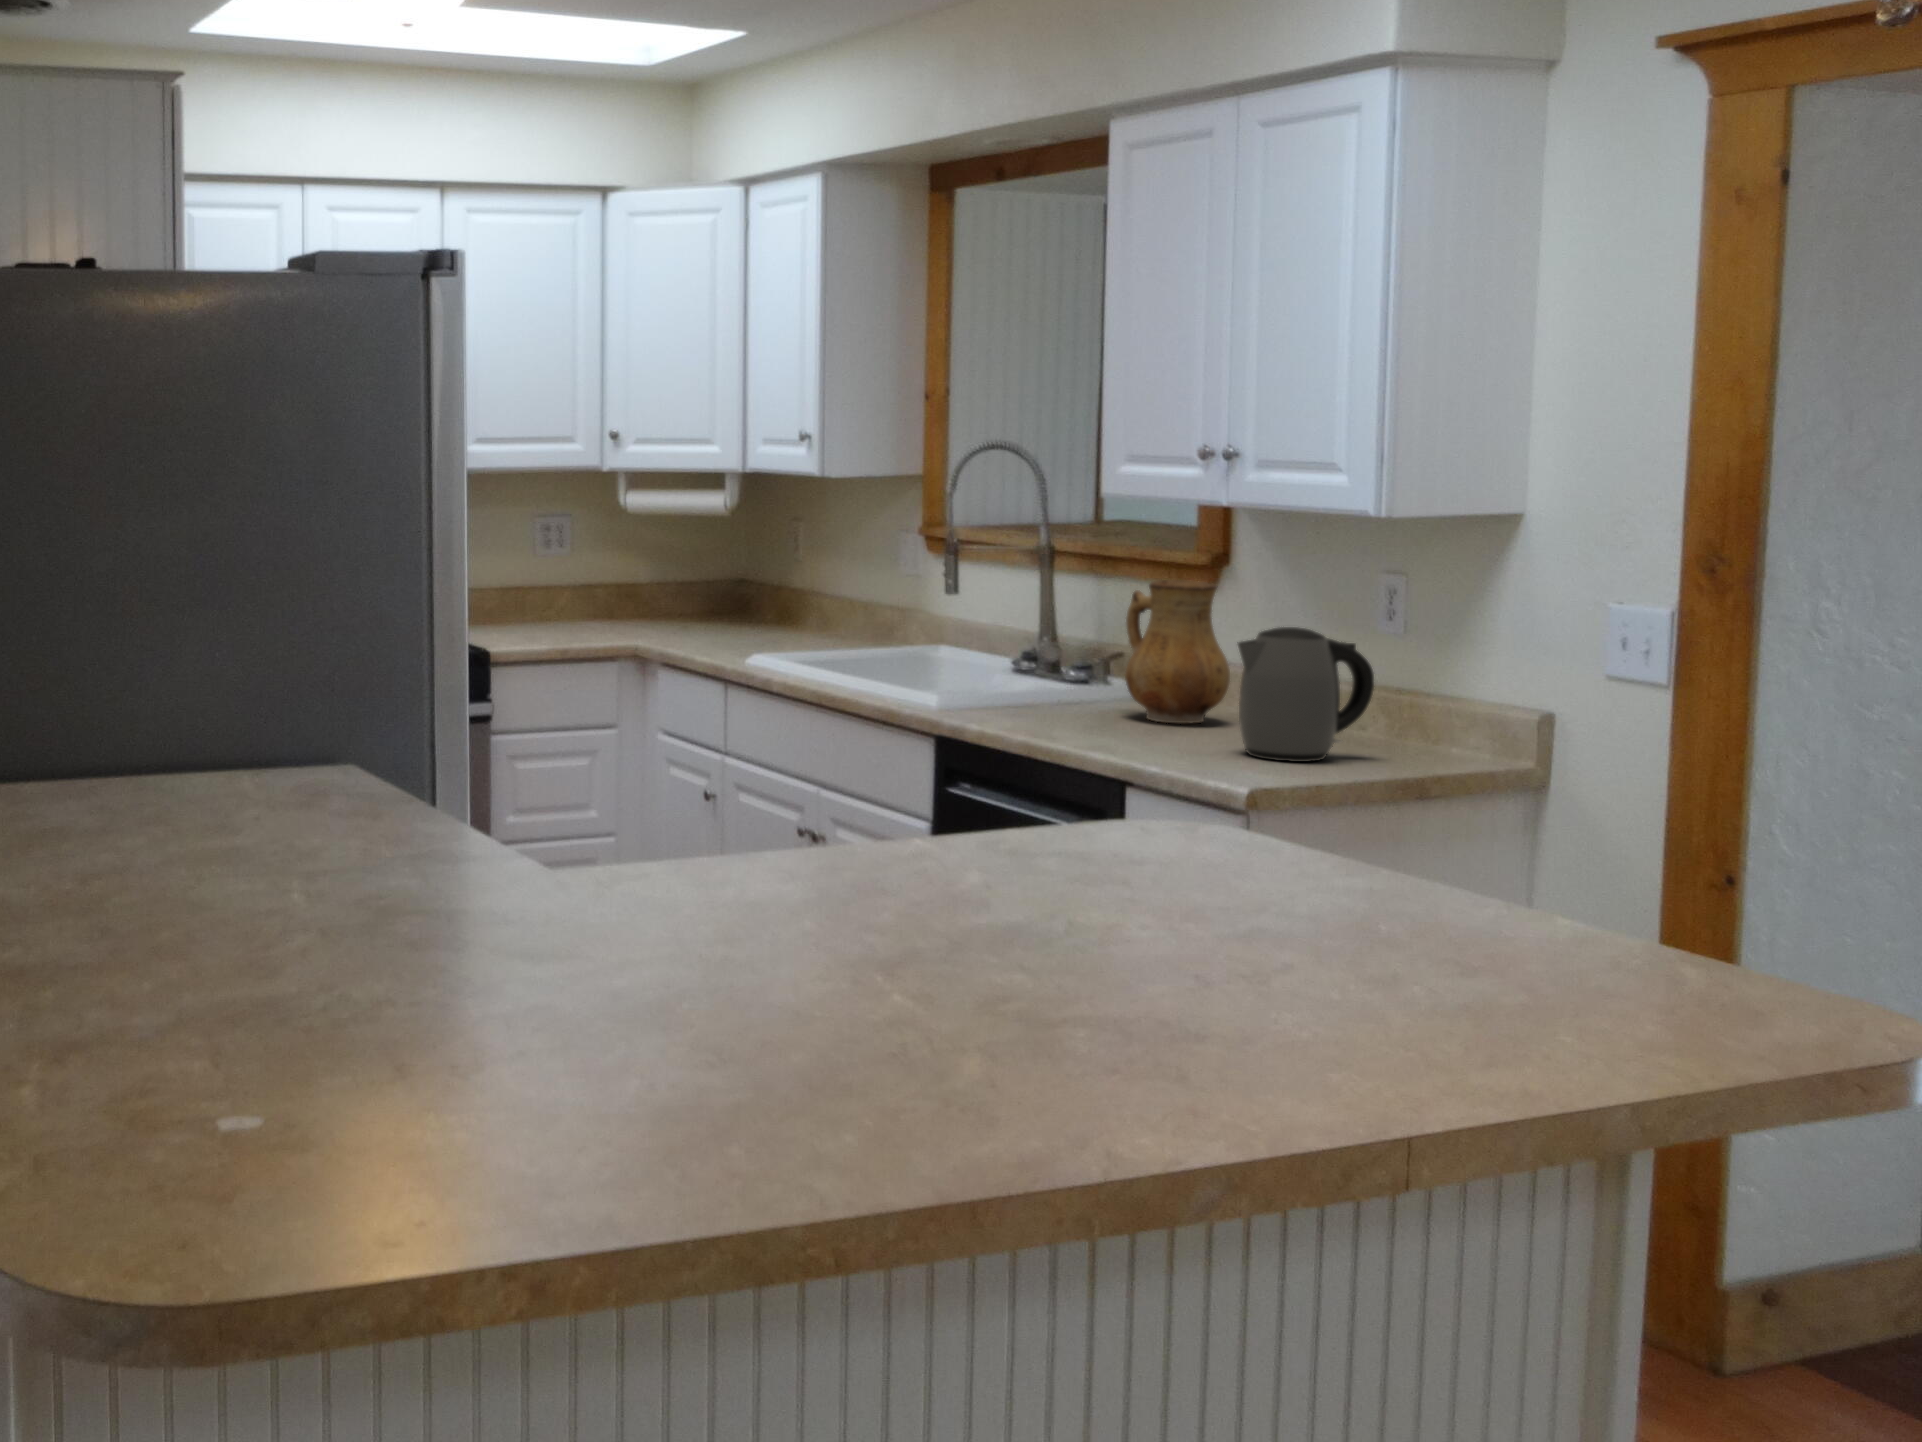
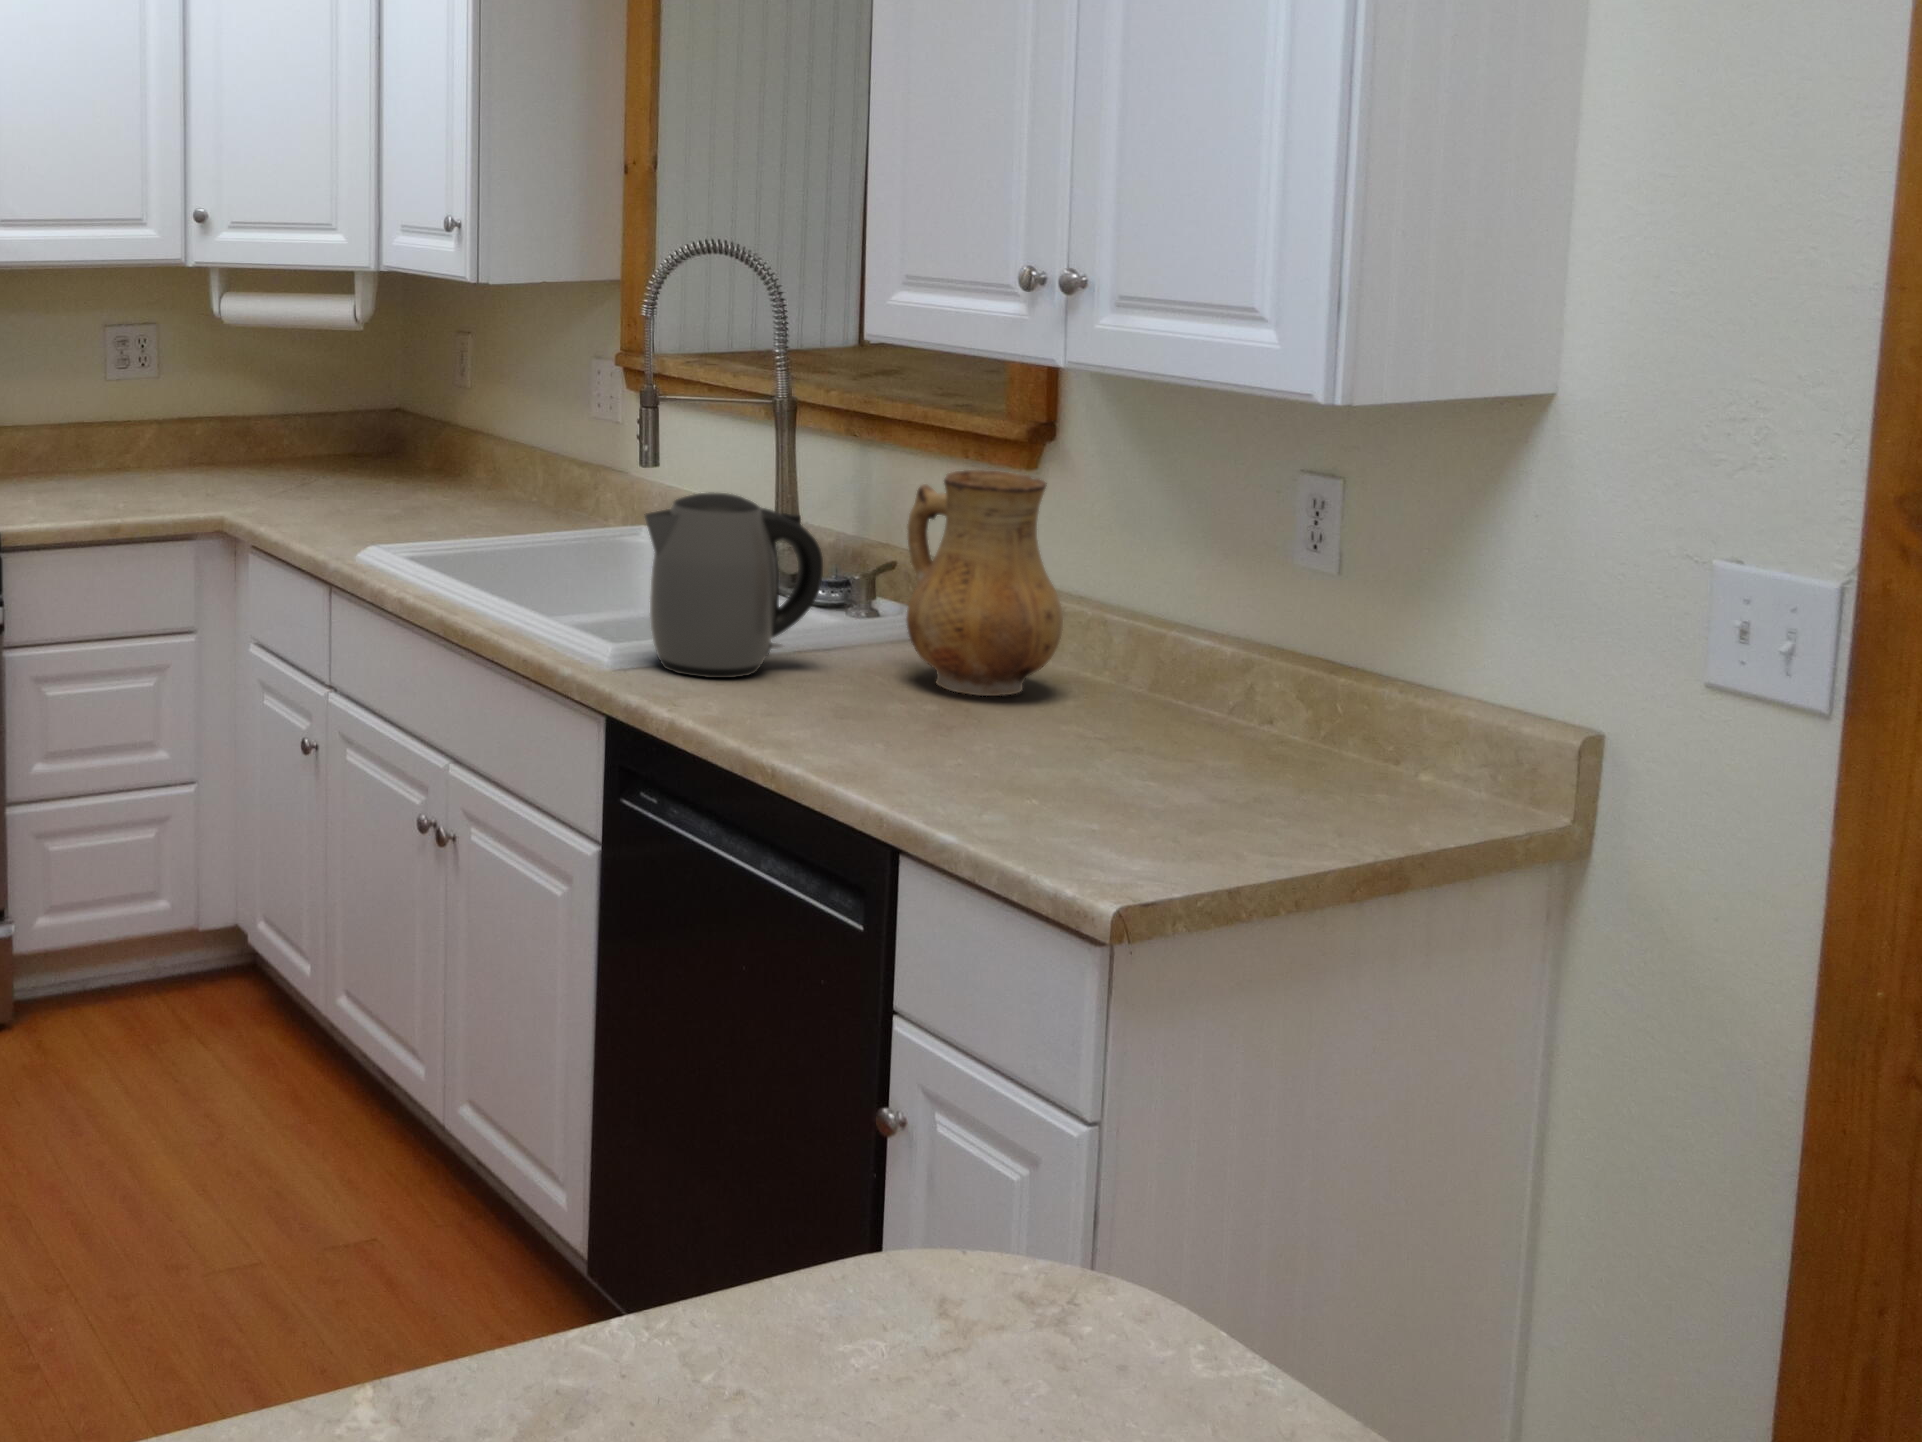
kettle: present [1238,627,1374,762] -> present [644,492,823,678]

